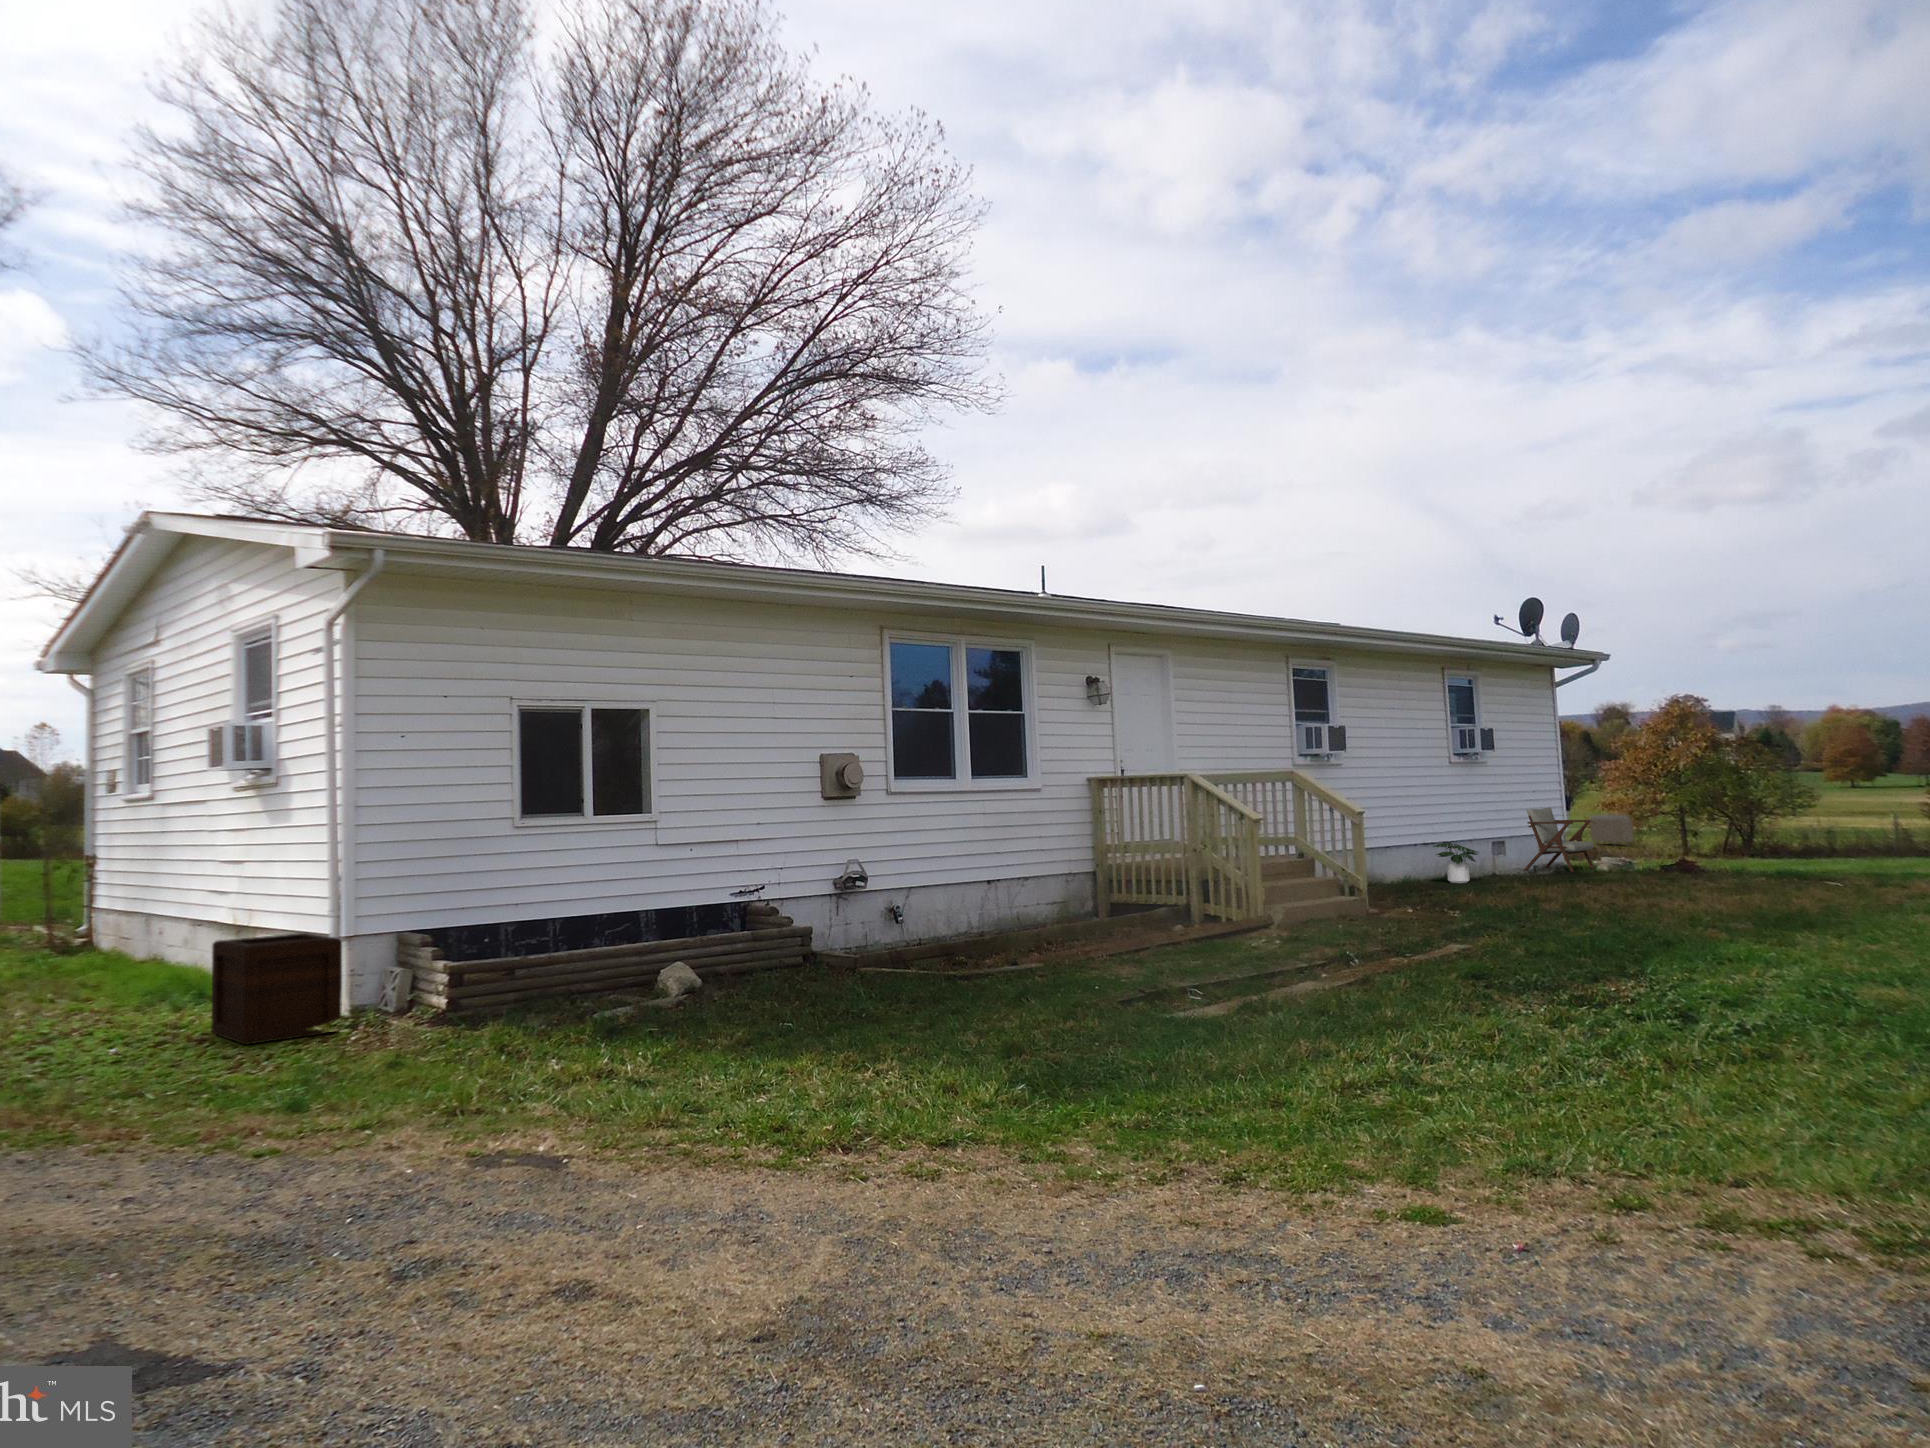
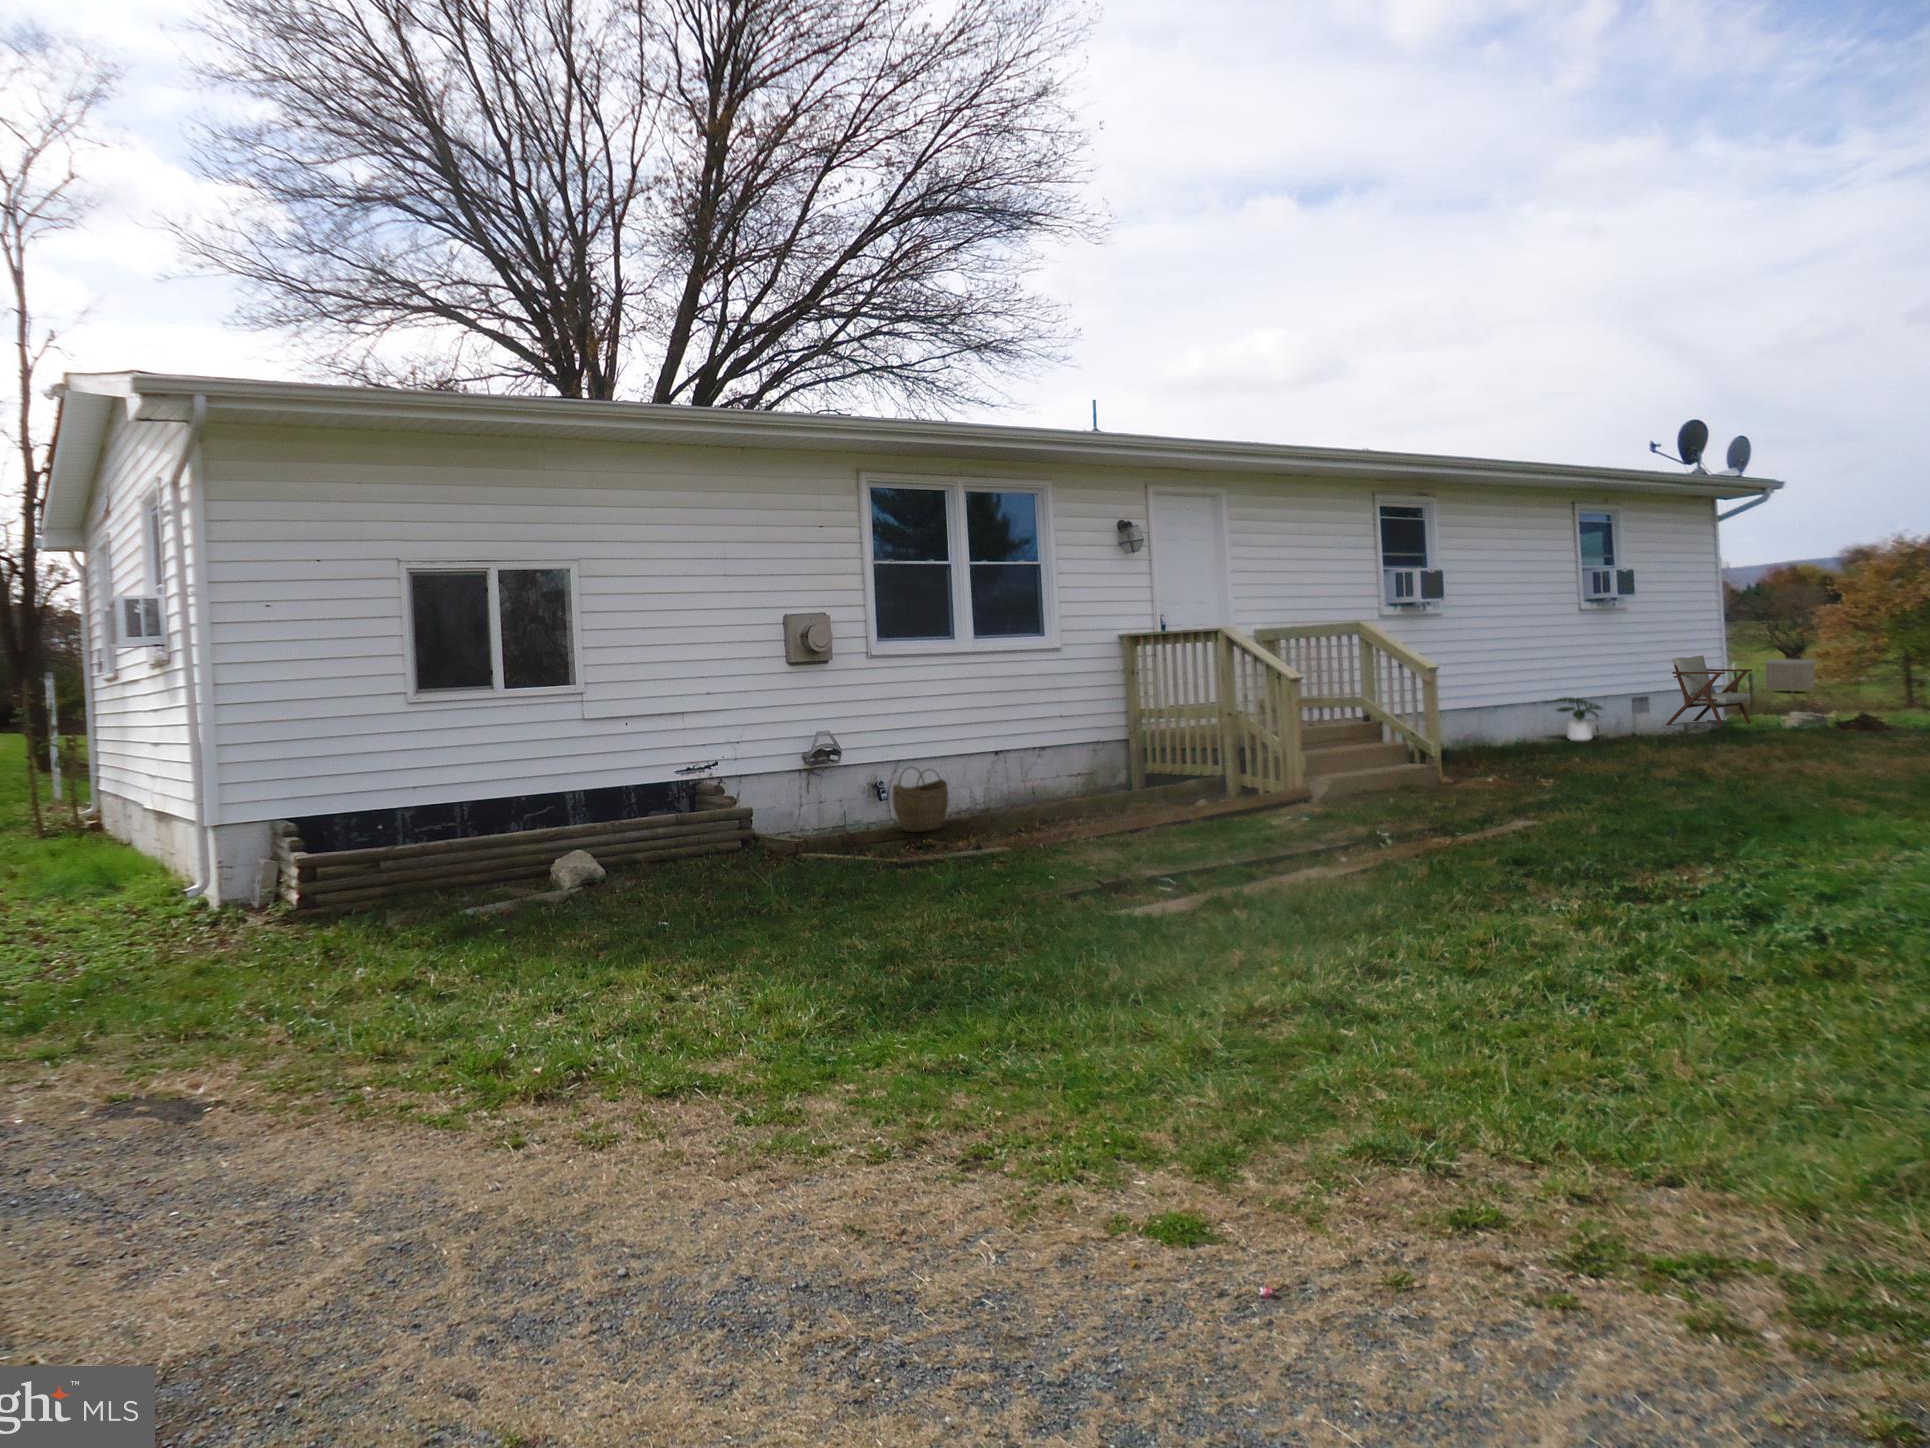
woven basket: none [909,895,960,956] -> present [893,766,948,832]
wooden crate: present [212,933,342,1045] -> none [83,816,207,938]

